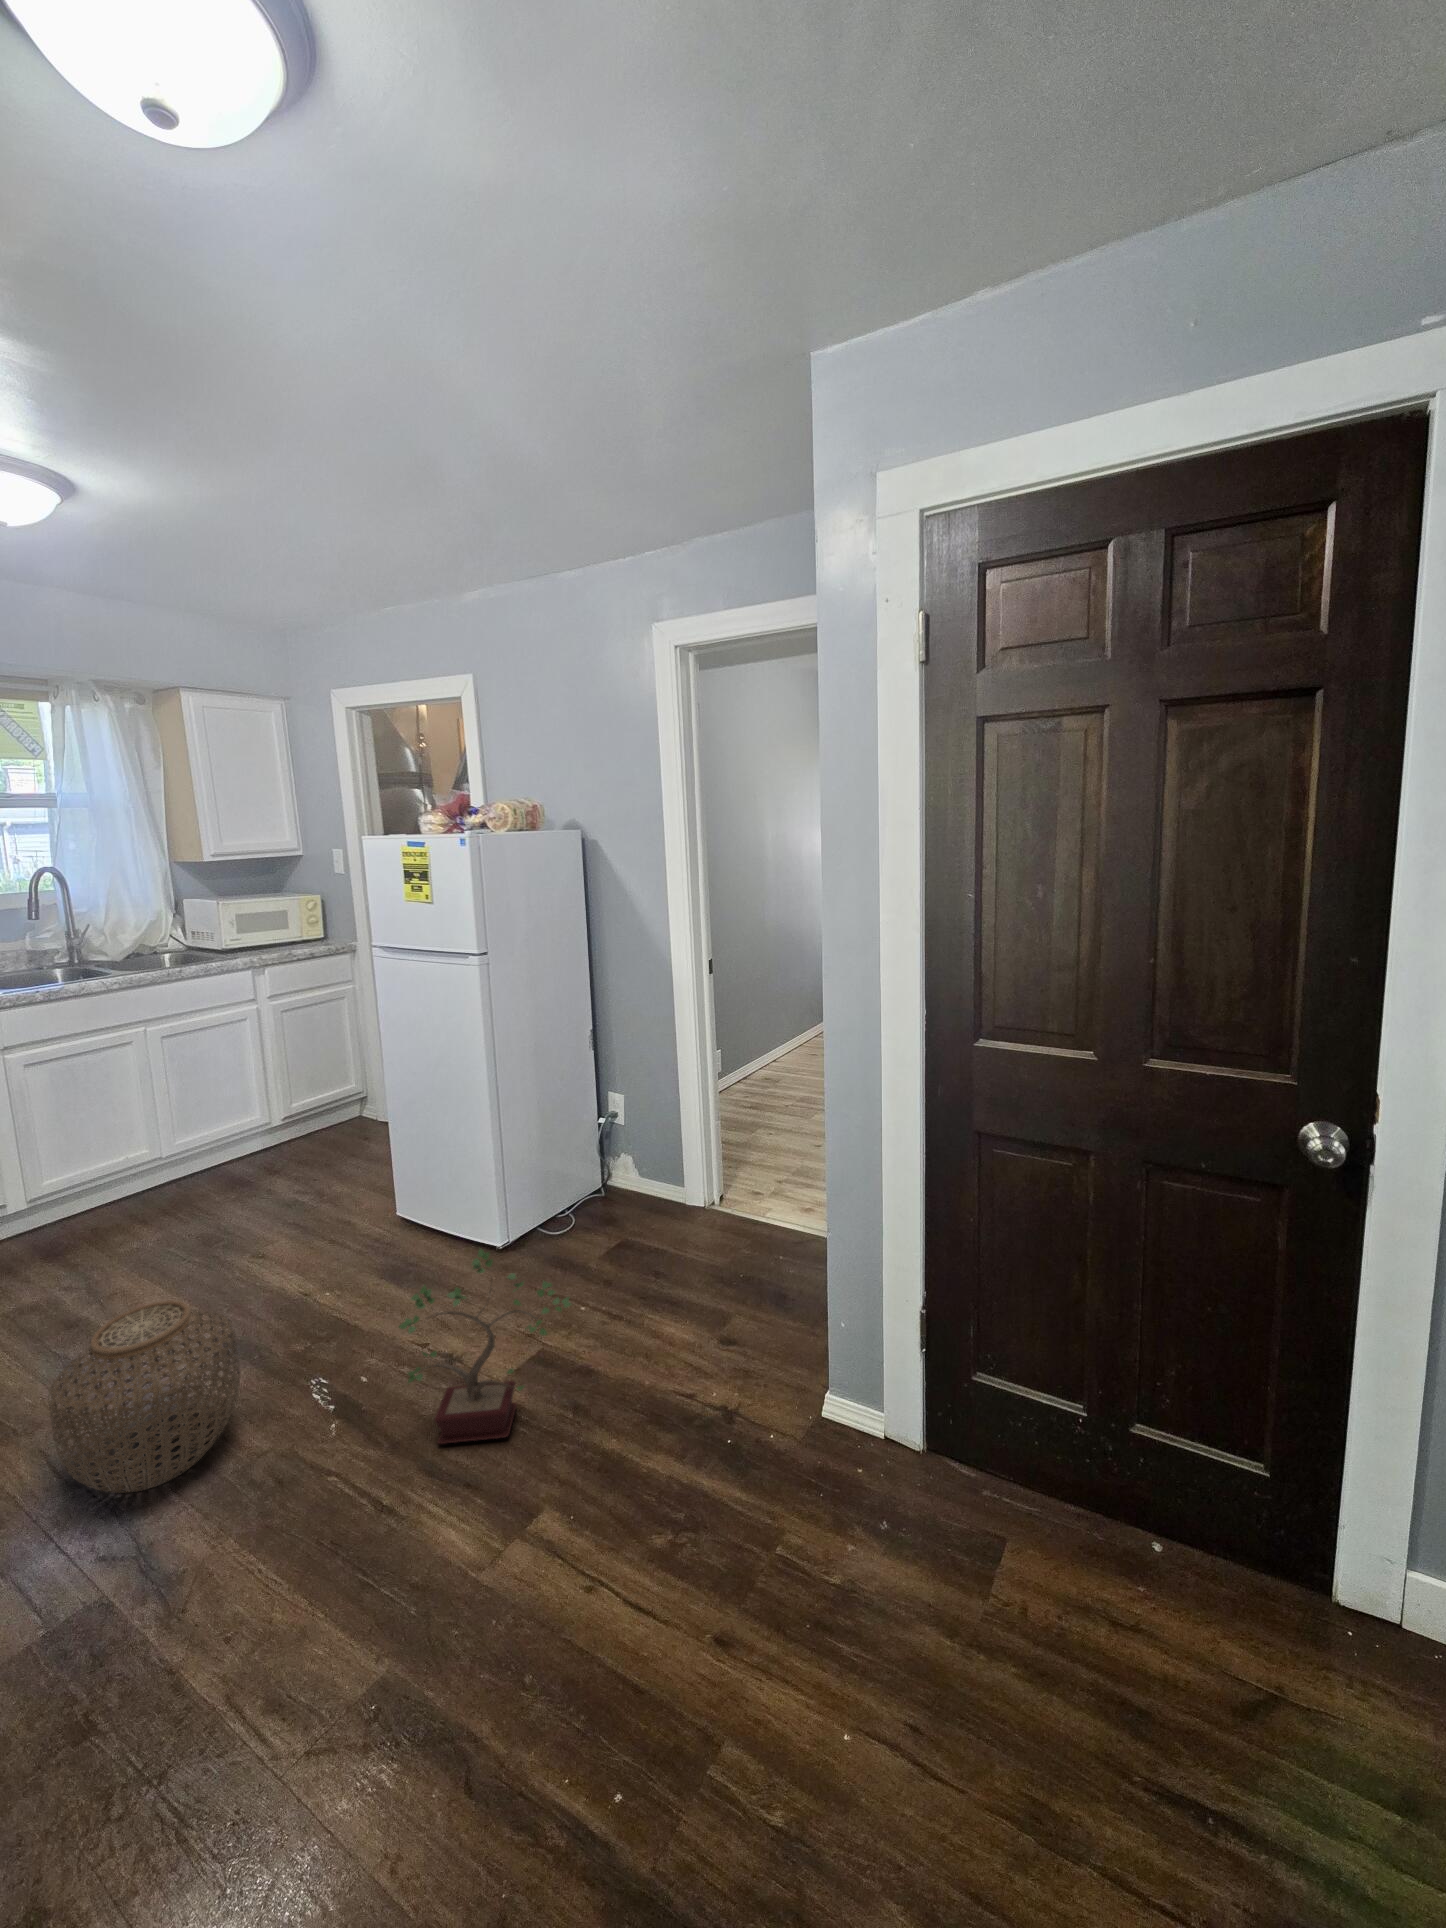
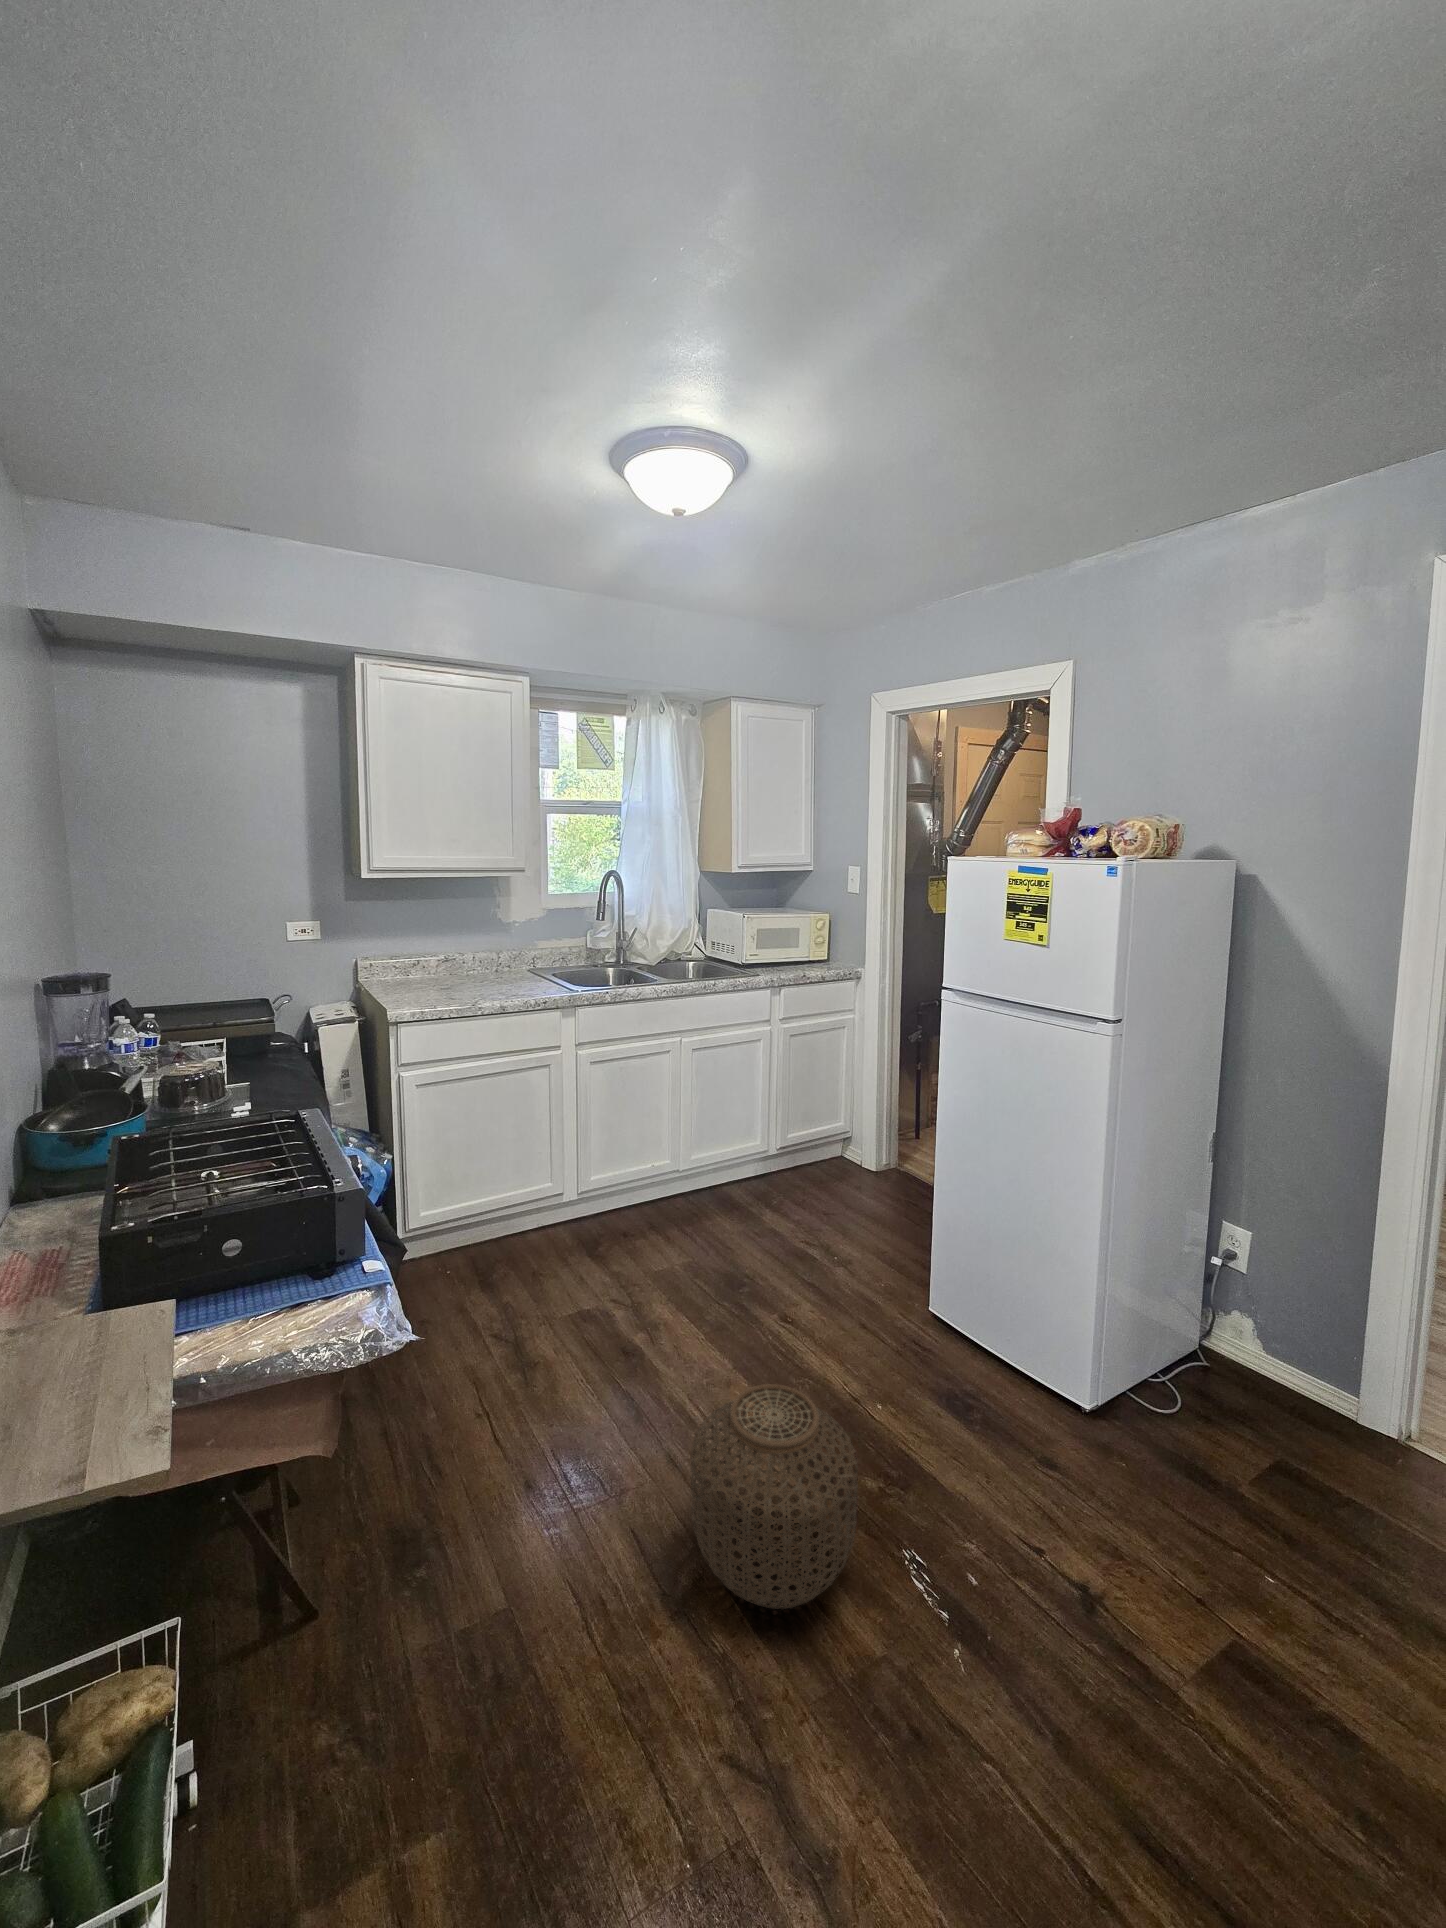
potted plant: present [399,1249,571,1444] -> none [1083,1471,1403,1776]

